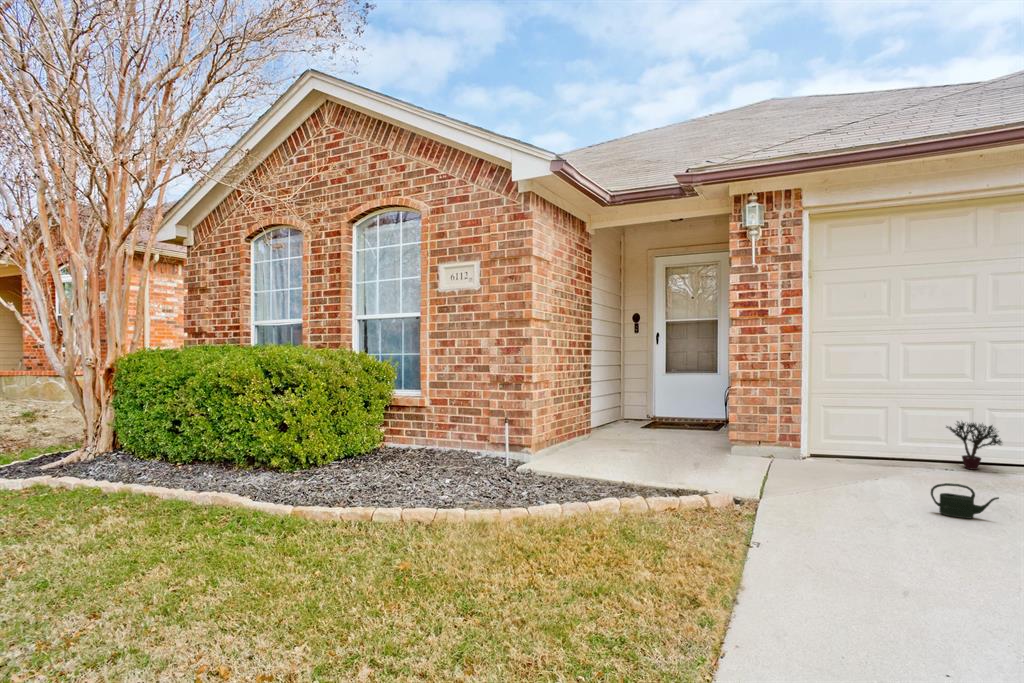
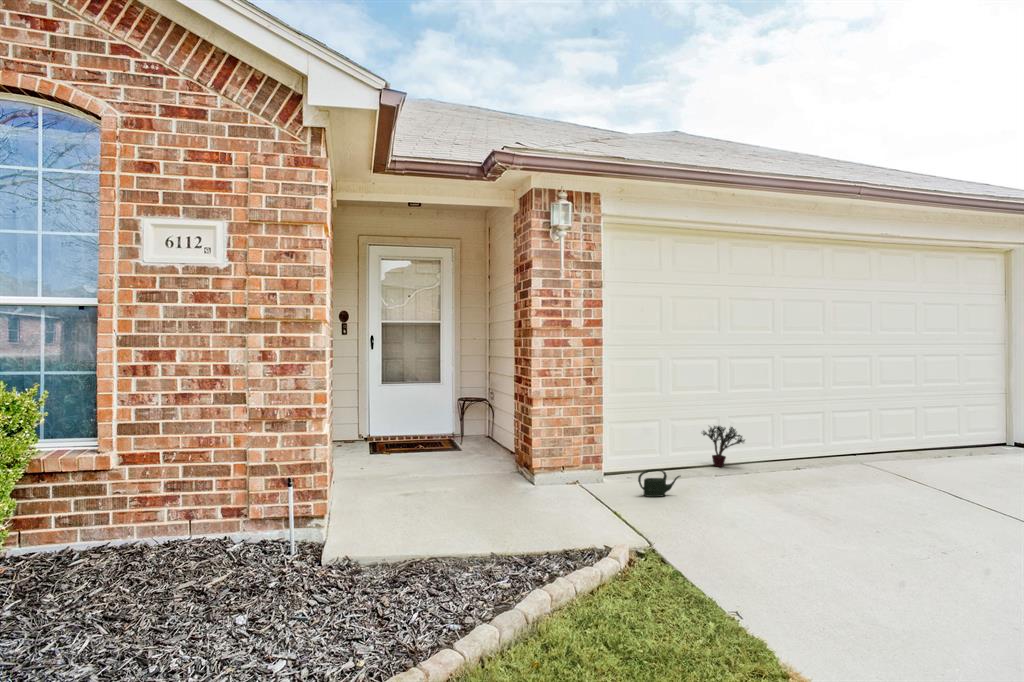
watering can: present [931,483,999,519] -> present [638,469,680,497]

